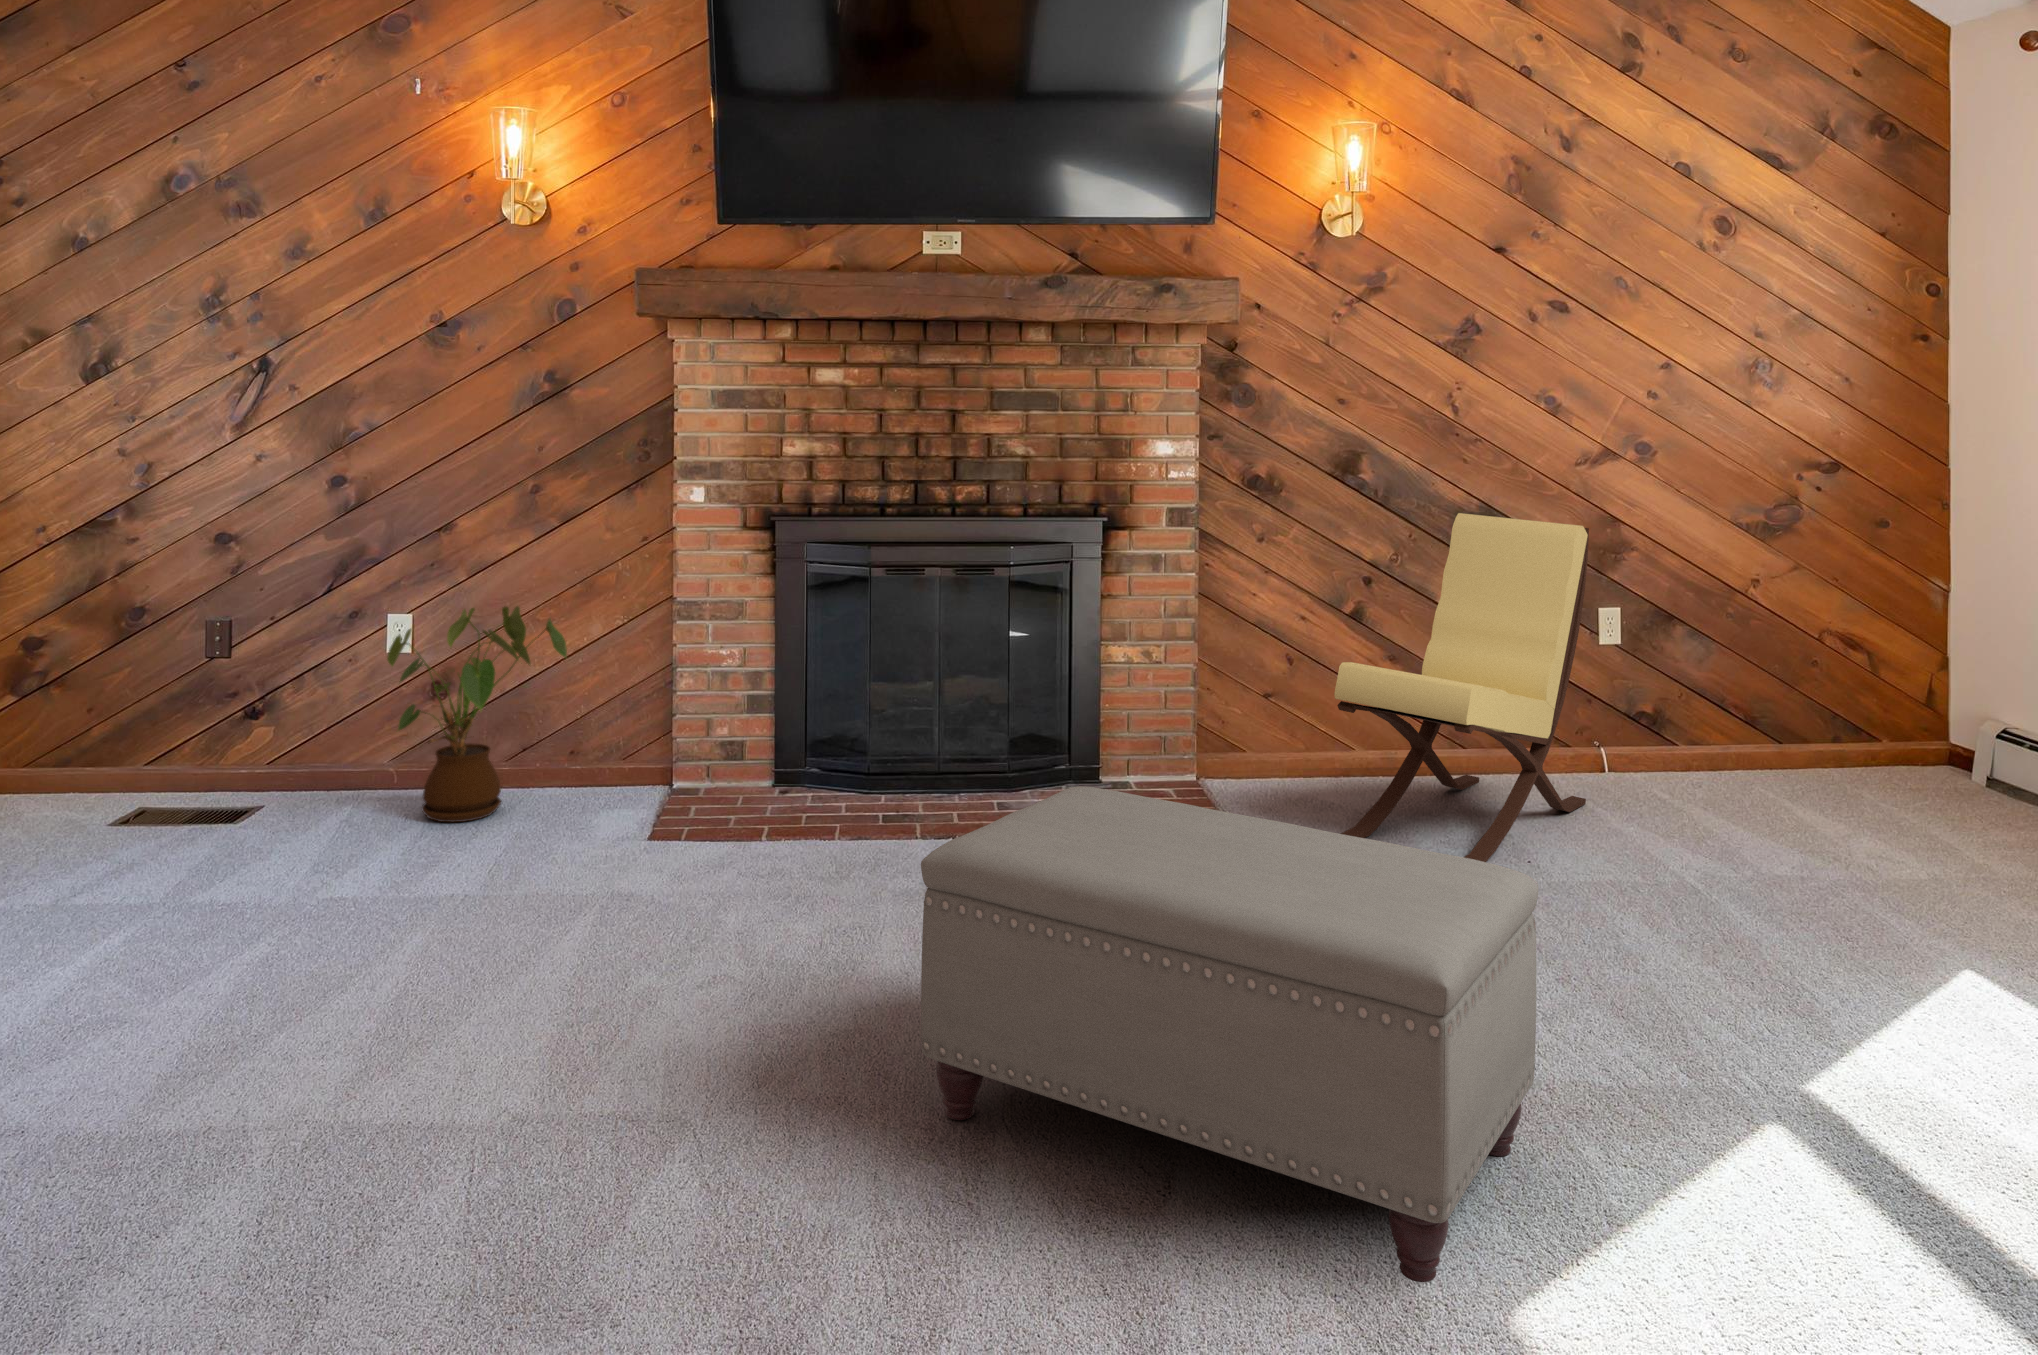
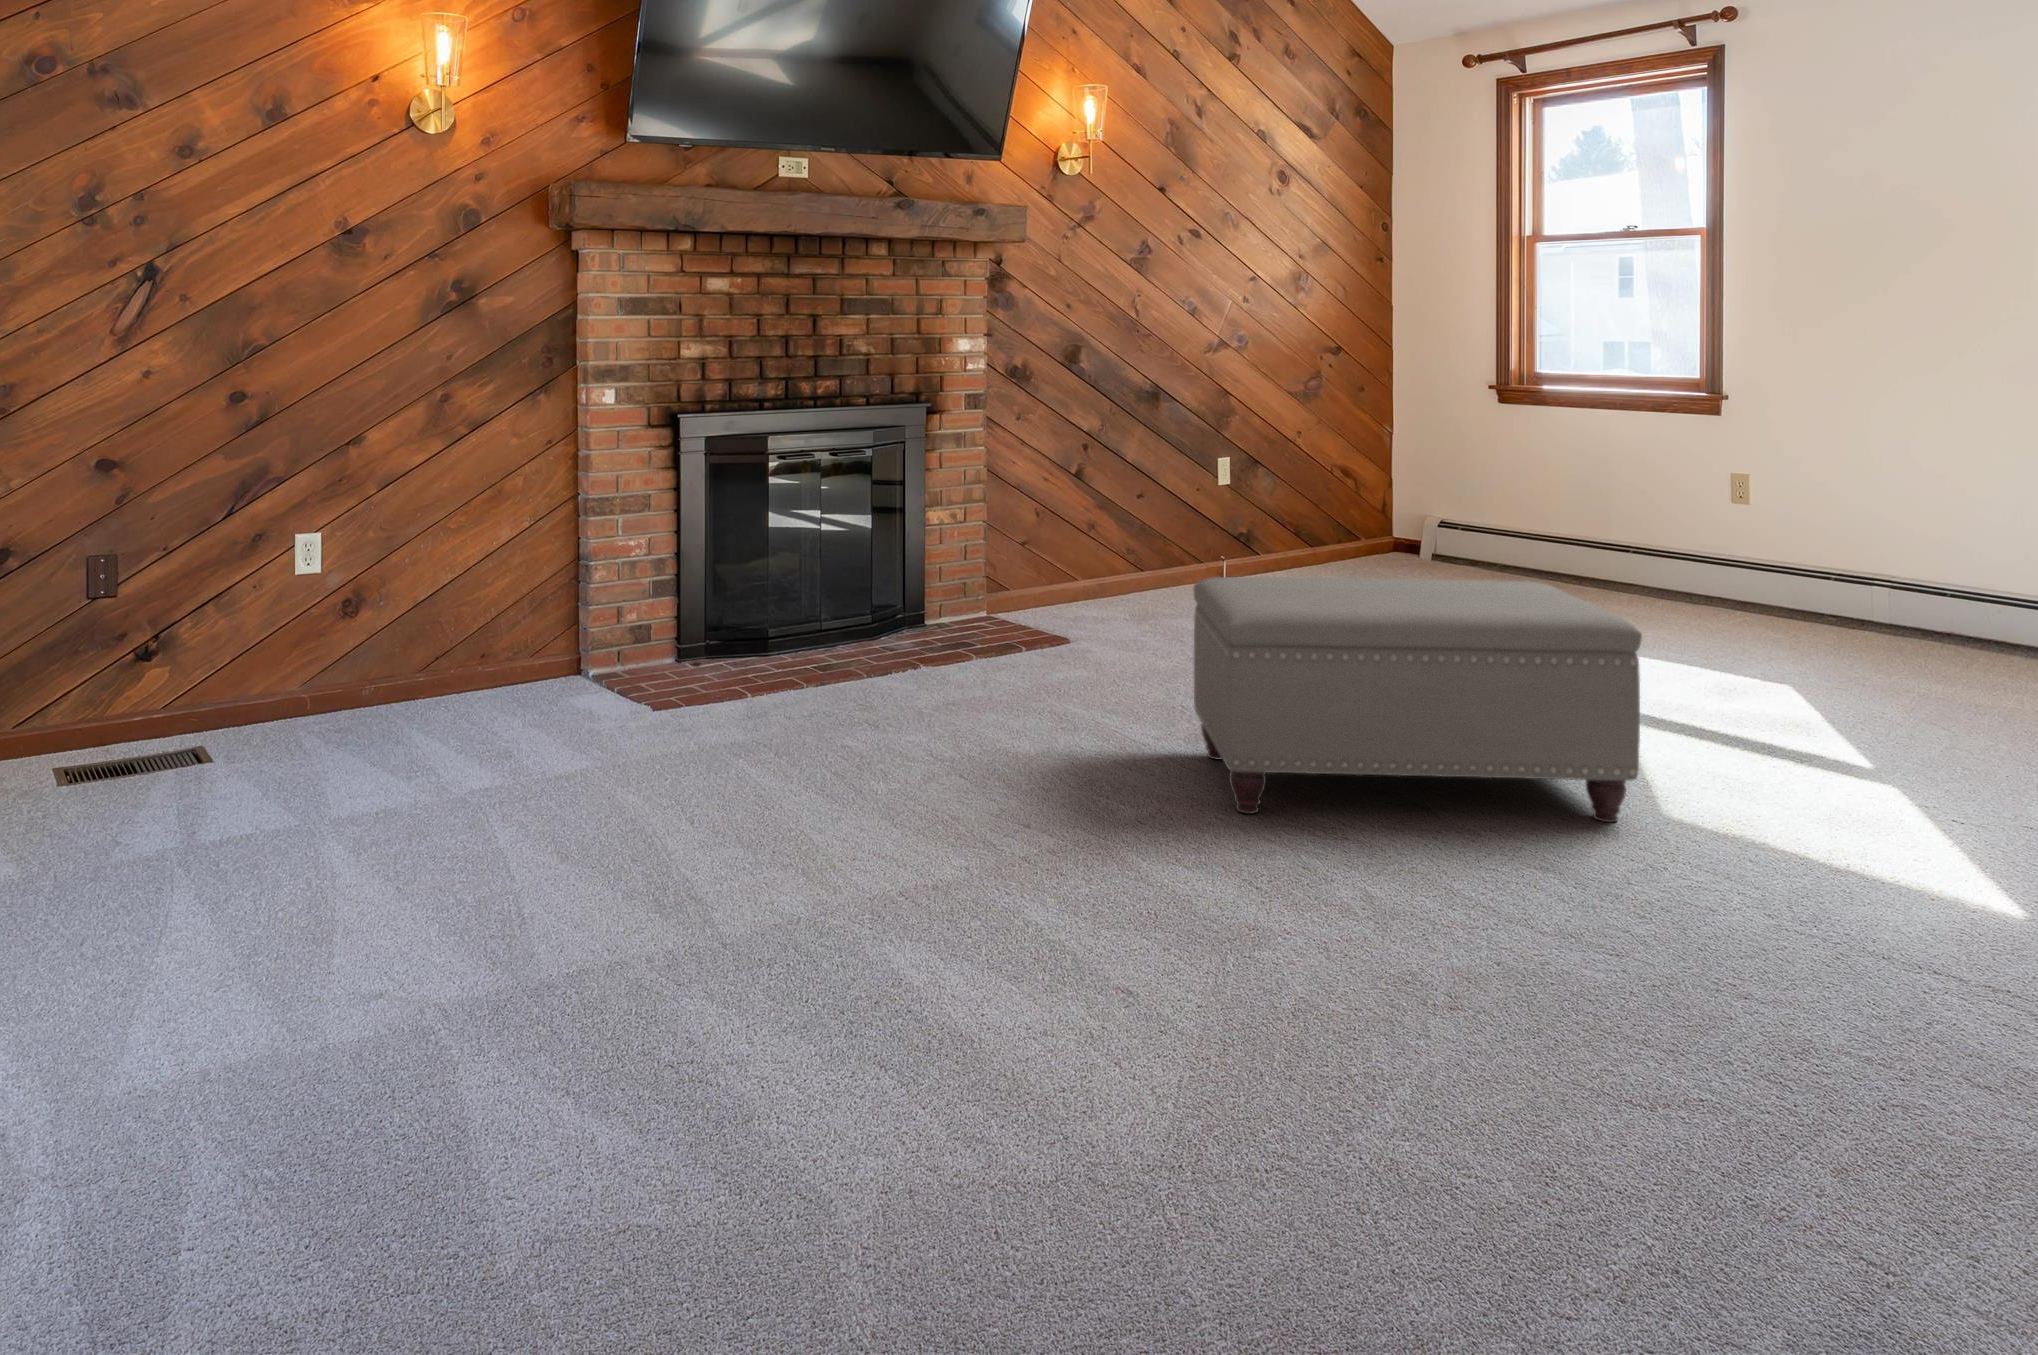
lounge chair: present [1334,513,1589,862] -> none [1151,391,1264,644]
house plant: present [387,606,567,822] -> none [354,514,521,731]

